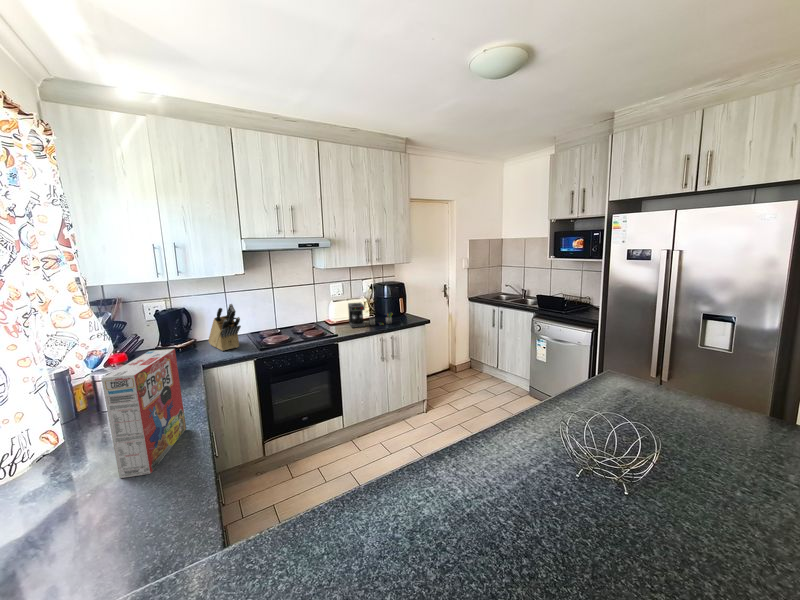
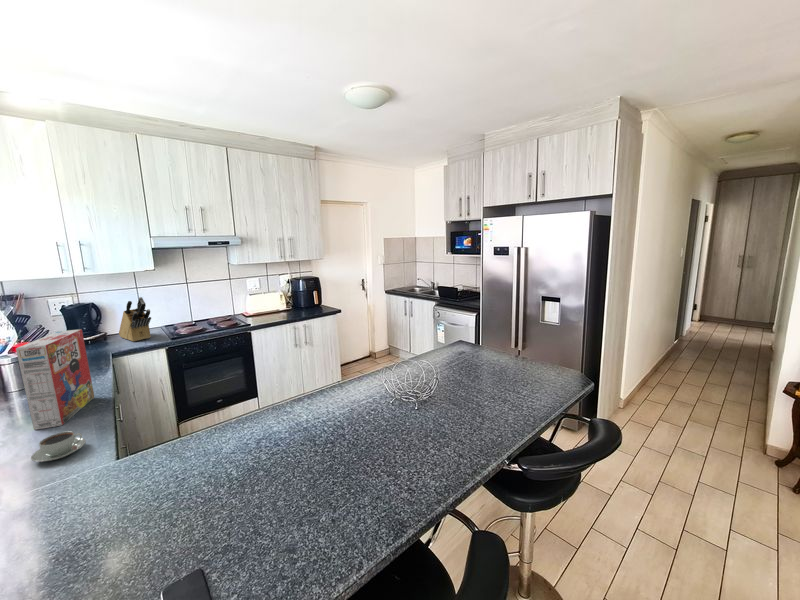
coffee maker: present [348,303,393,328] -> none [263,295,305,318]
coffee cup: none [110,498,177,549] -> present [31,431,86,462]

